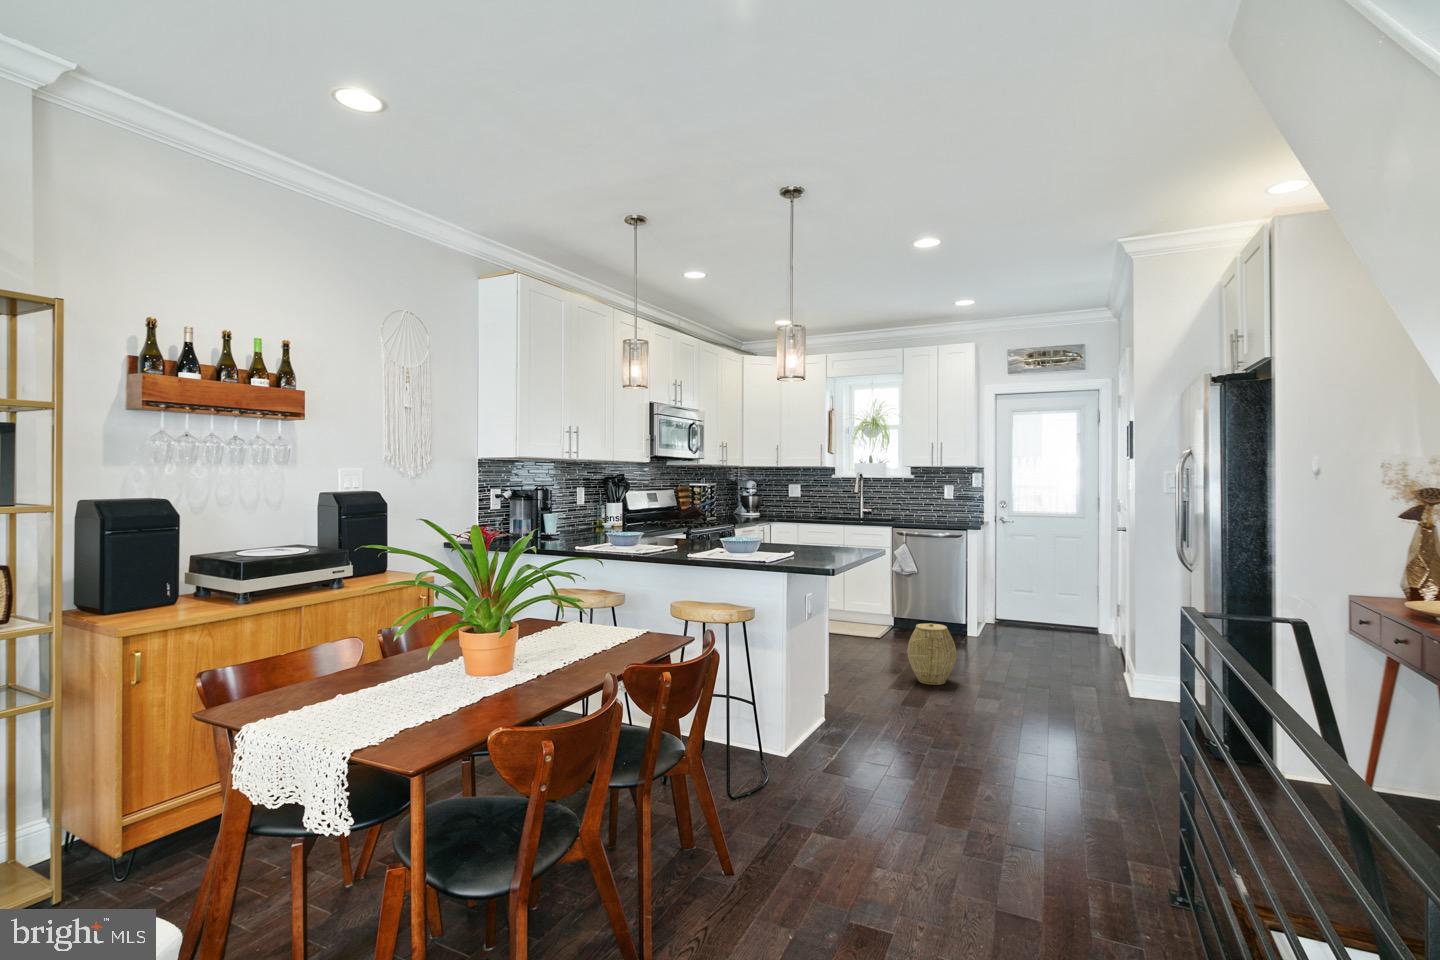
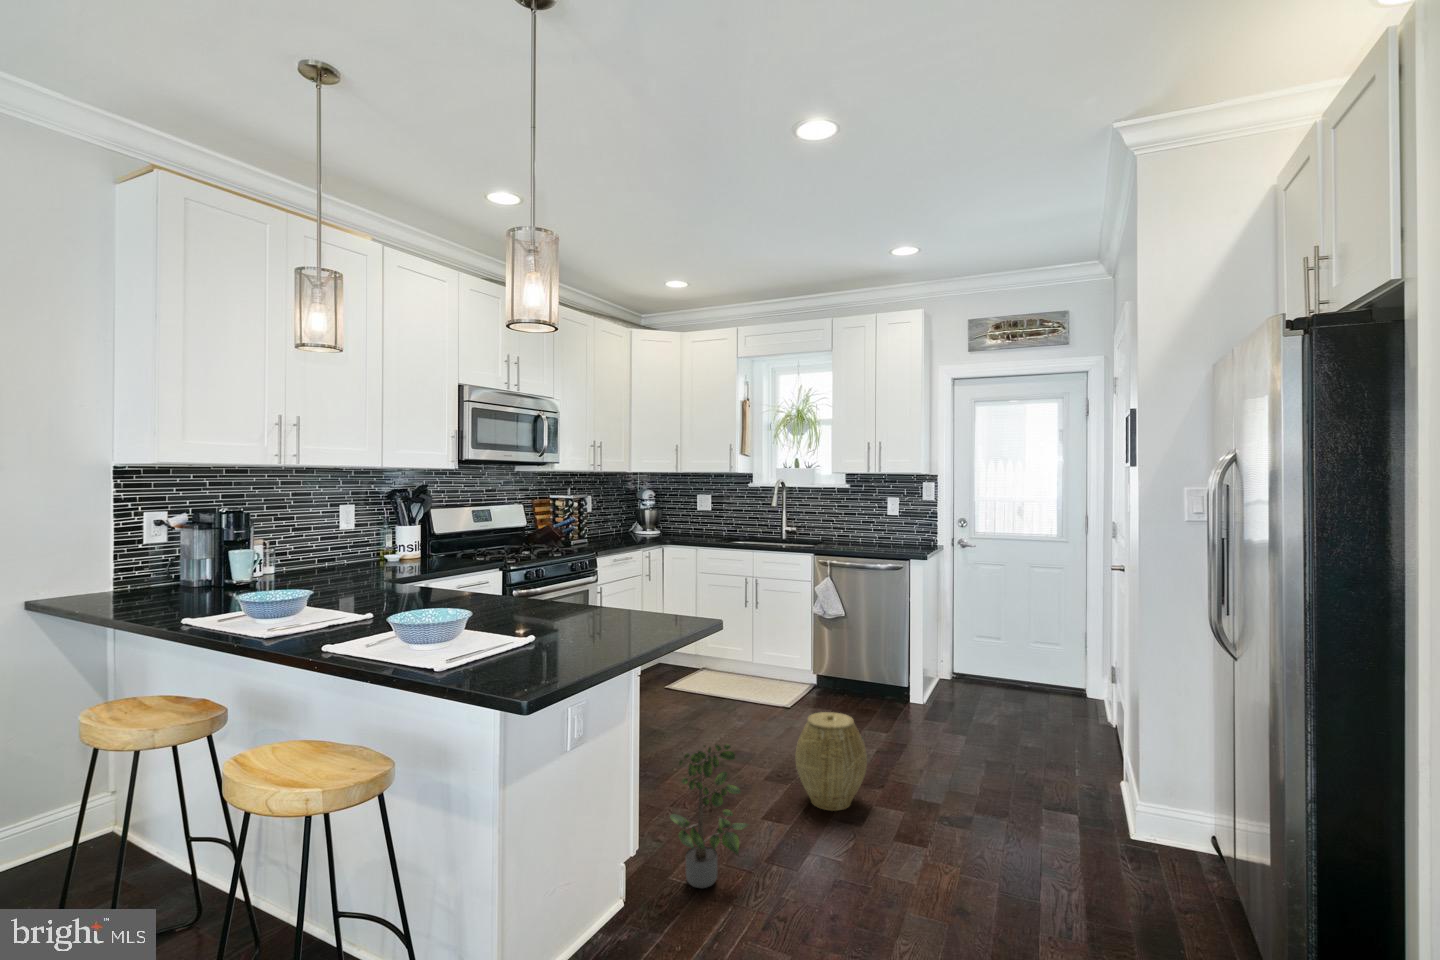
potted plant: none [848,626,896,714] -> present [670,745,748,888]

